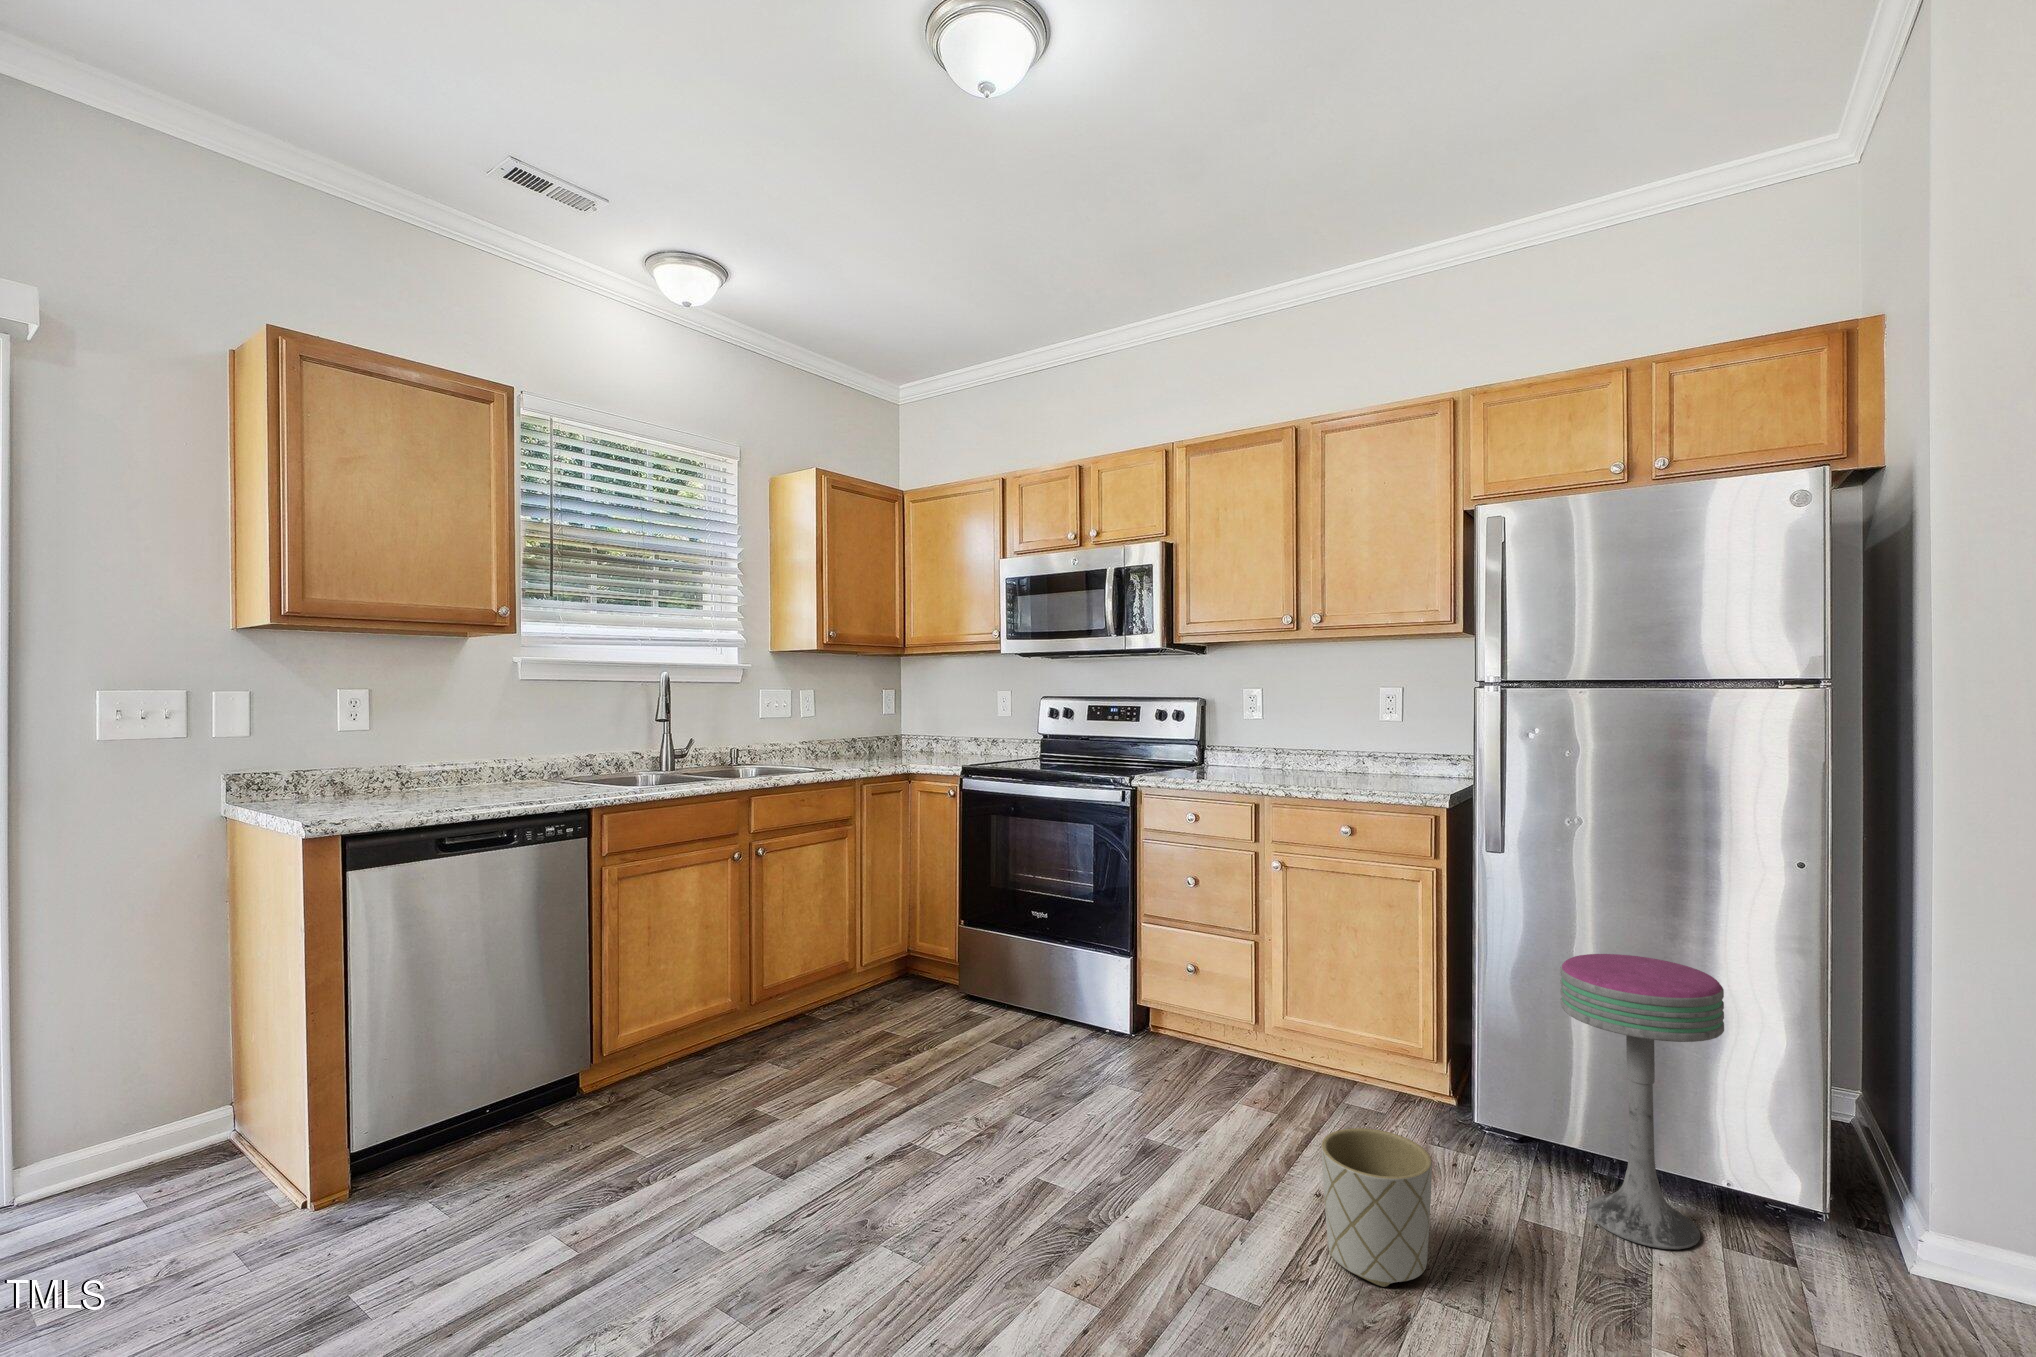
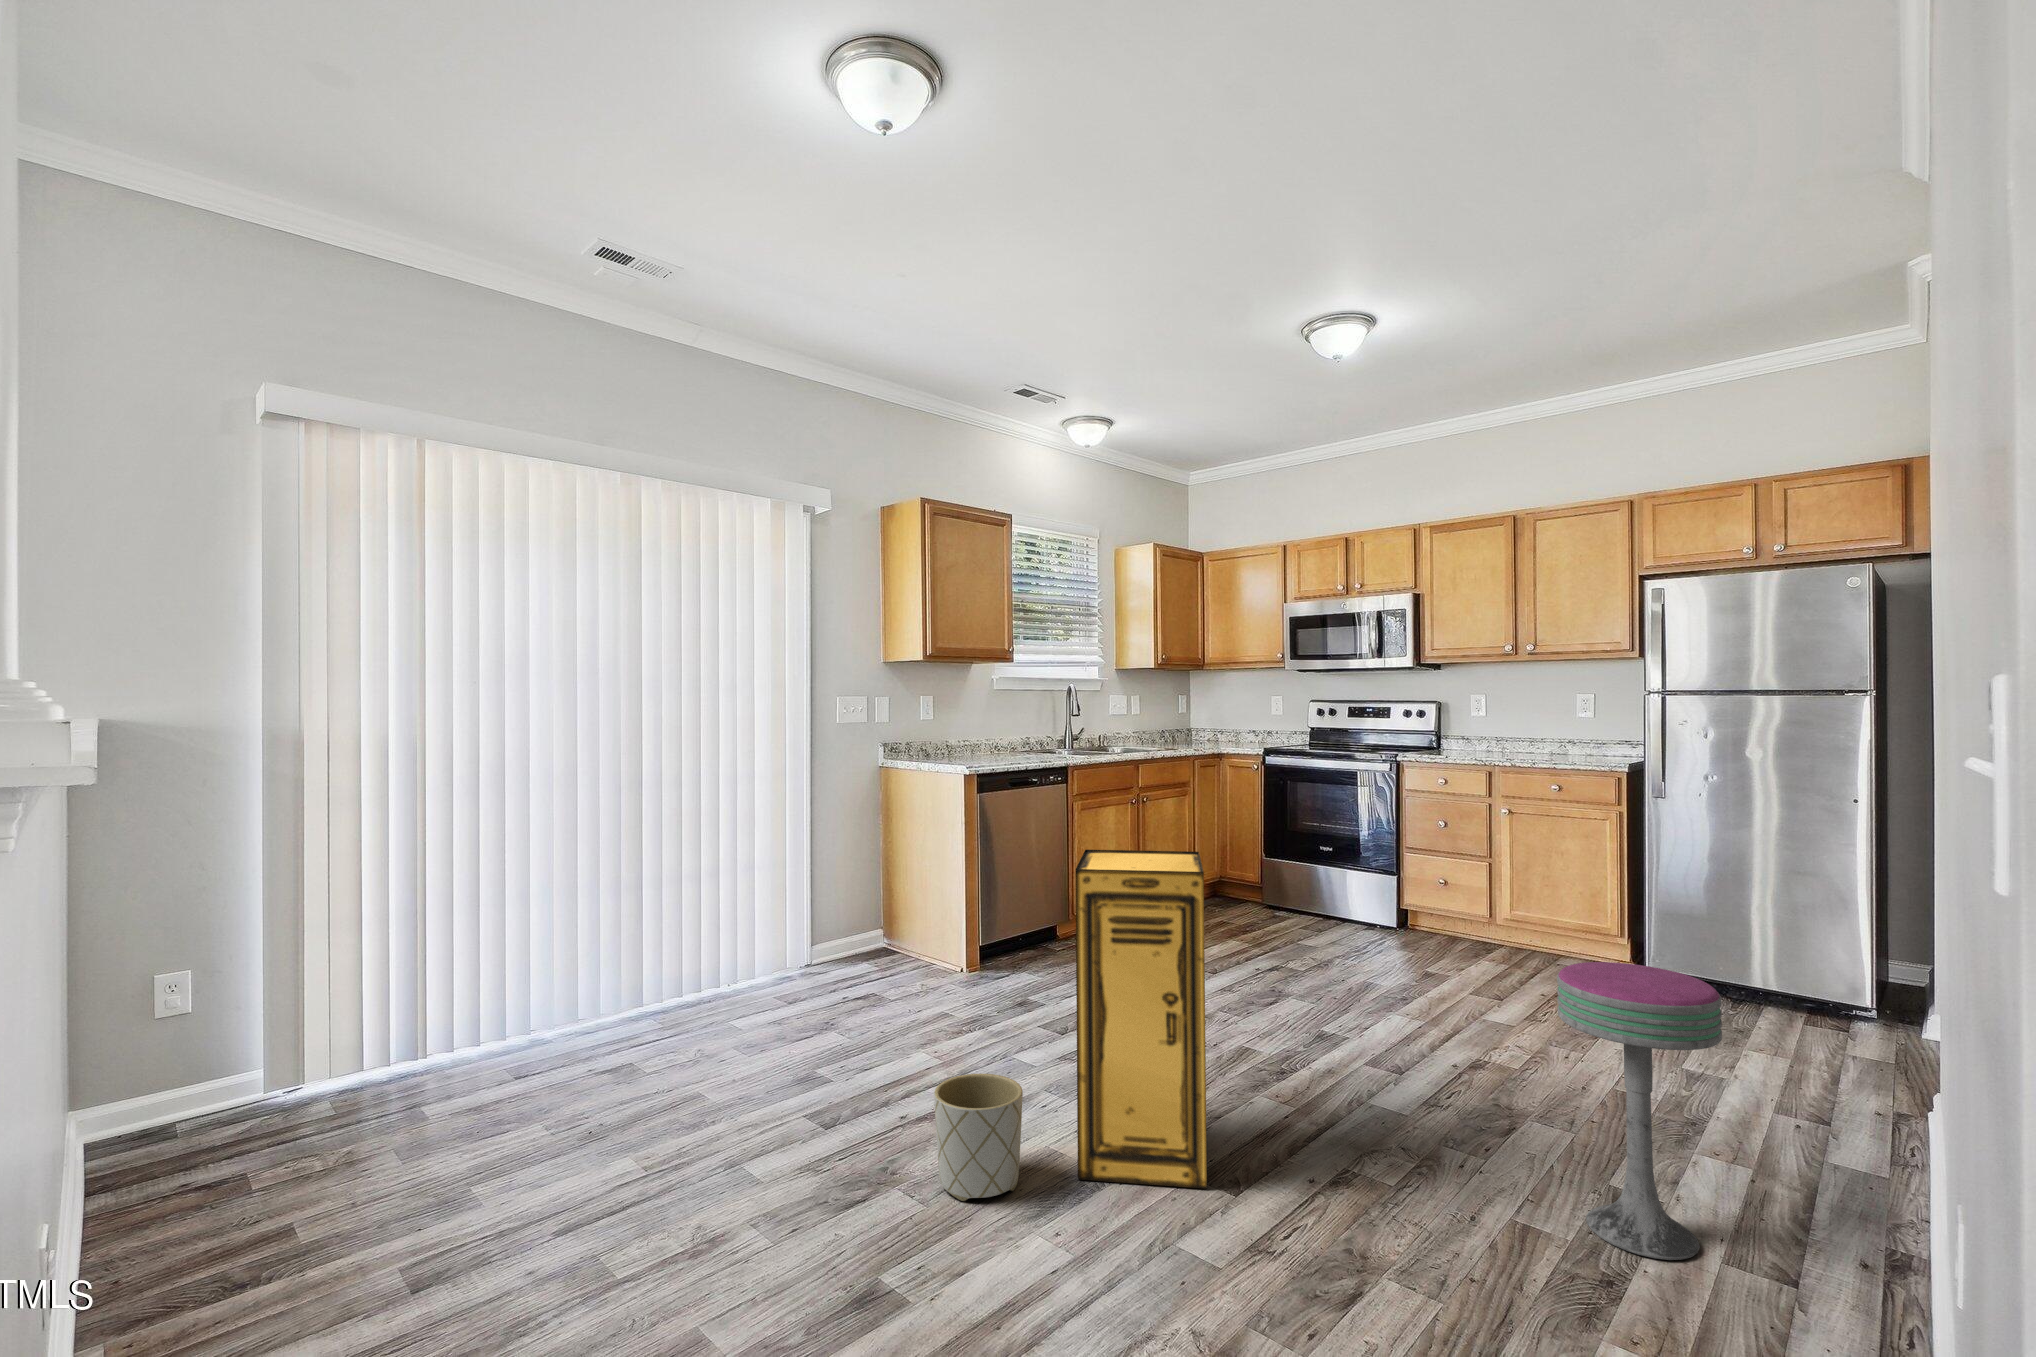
storage cabinet: none [1070,853,1217,1216] -> present [1076,850,1207,1189]
planter: present [1321,1128,1432,1287] -> present [934,1074,1023,1201]

